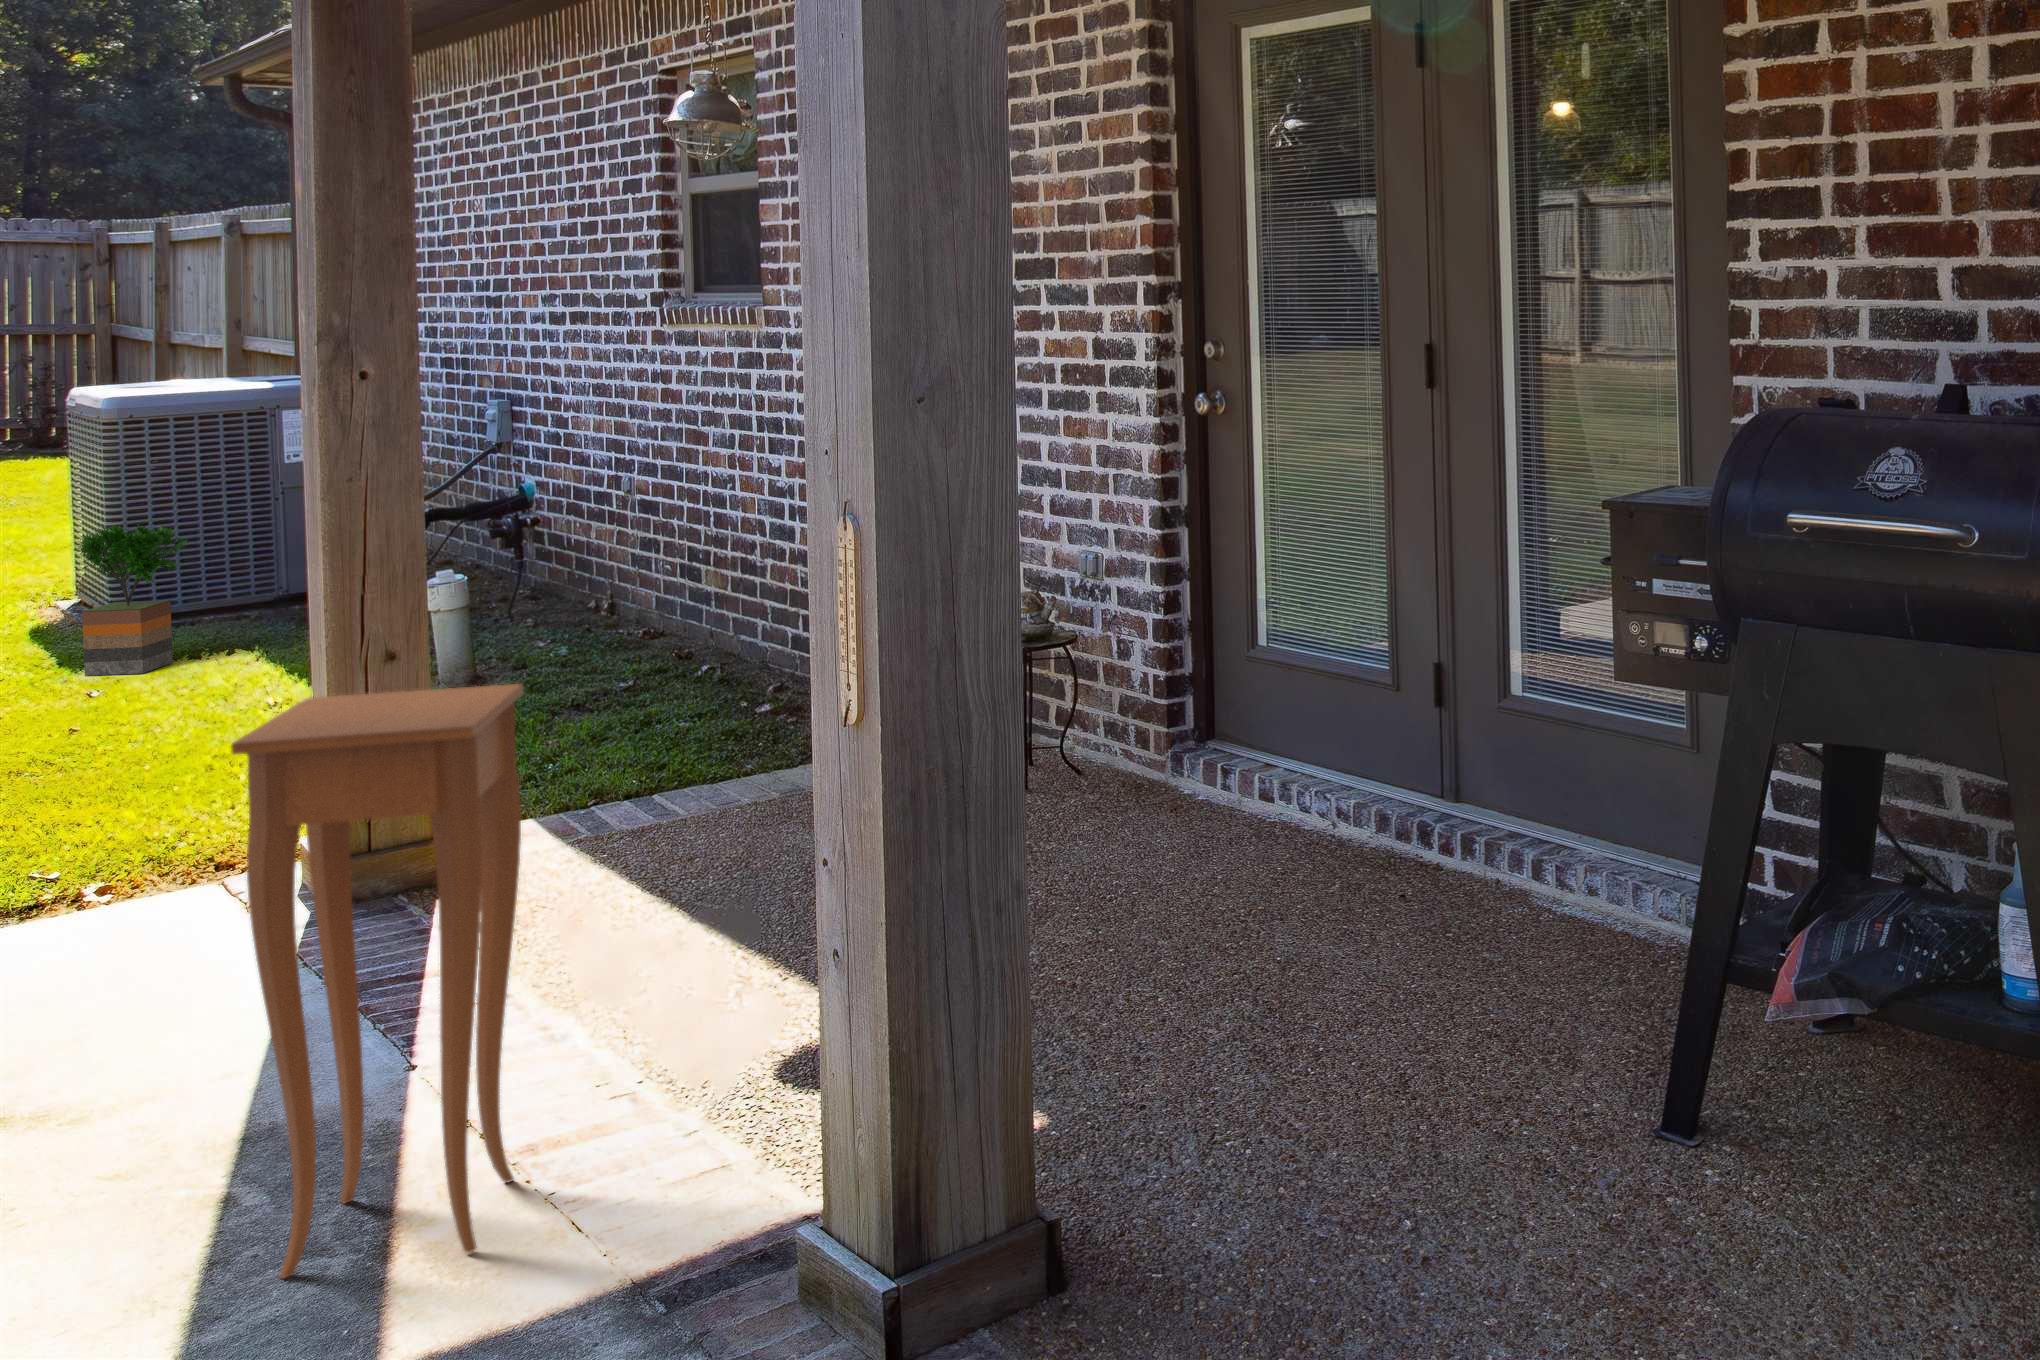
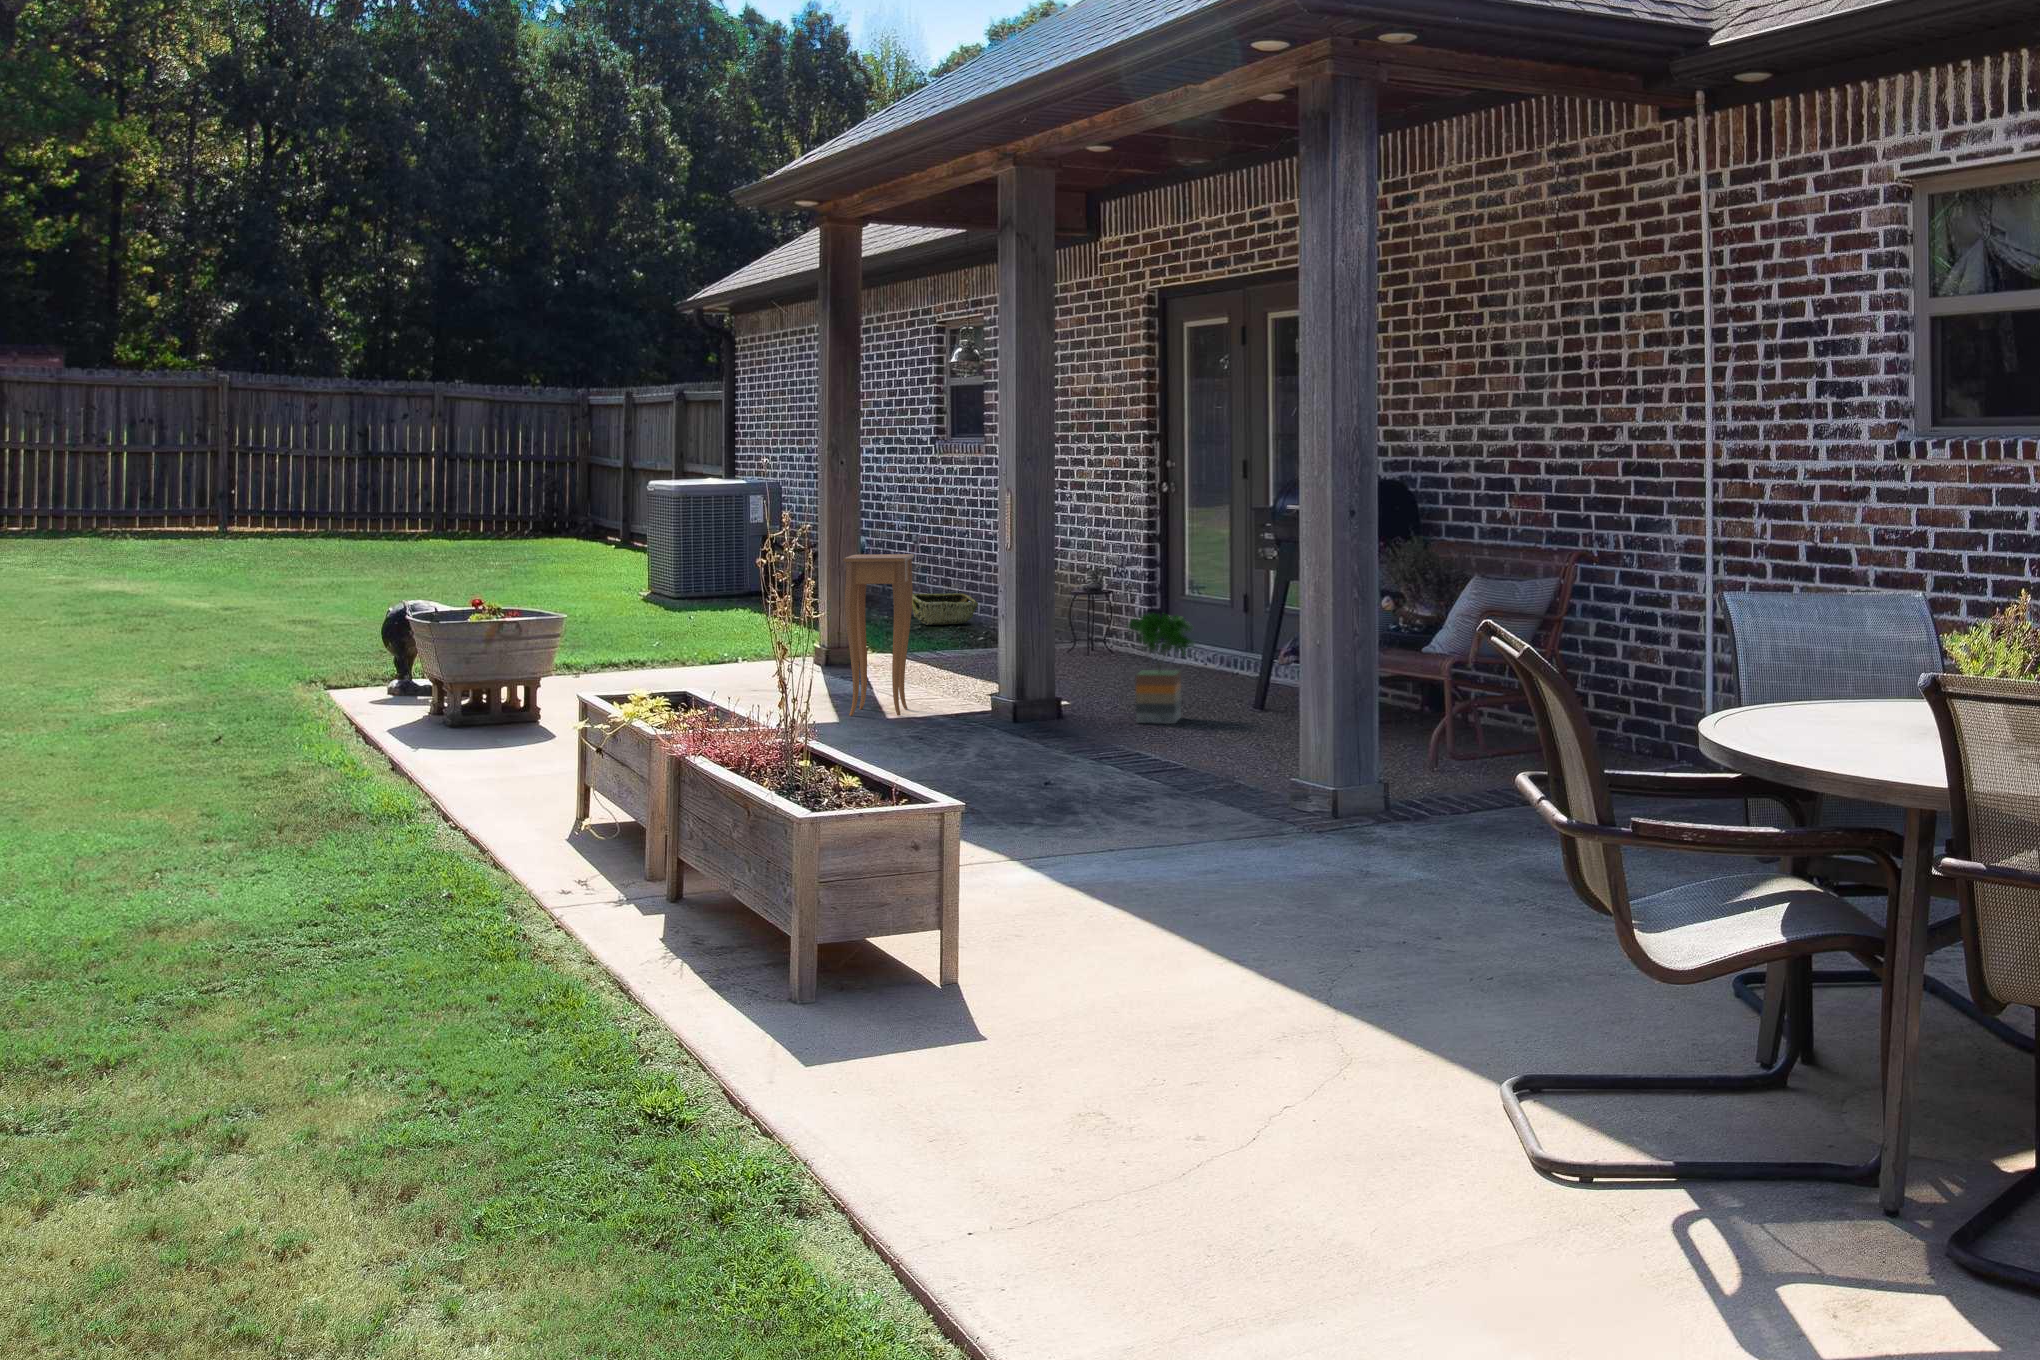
potted tree: present [78,524,187,676] -> present [1127,613,1194,724]
woven basket: none [608,604,757,679] -> present [912,593,978,625]

